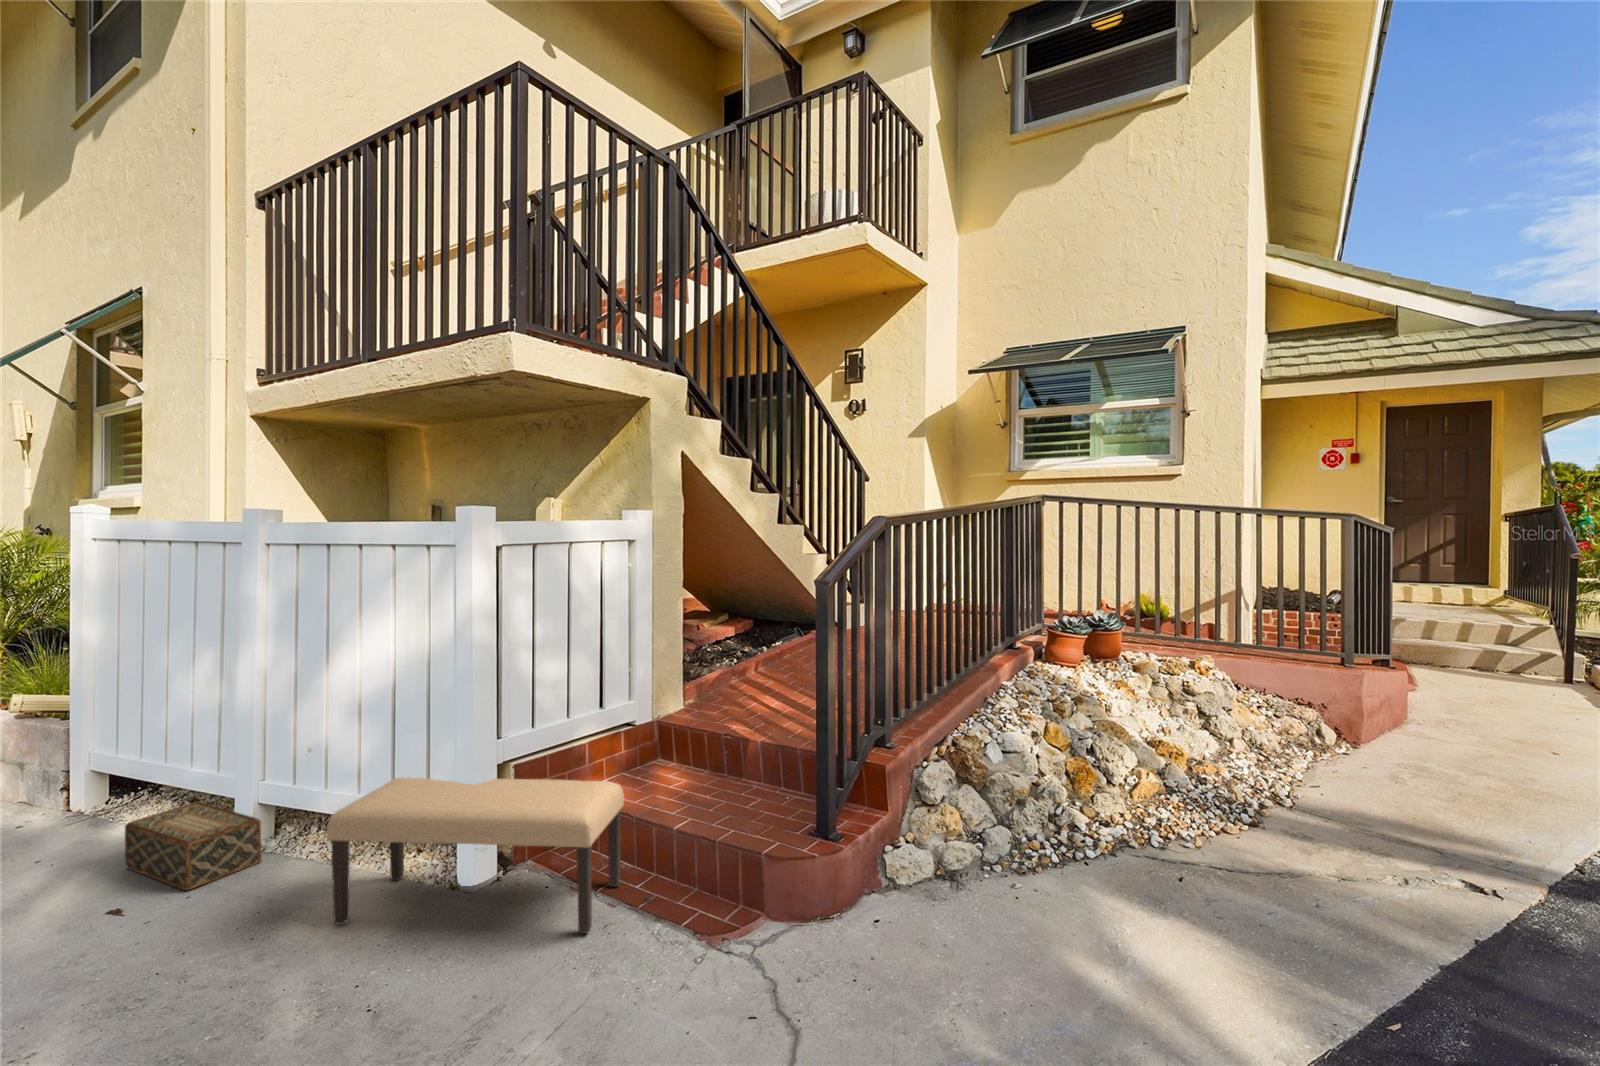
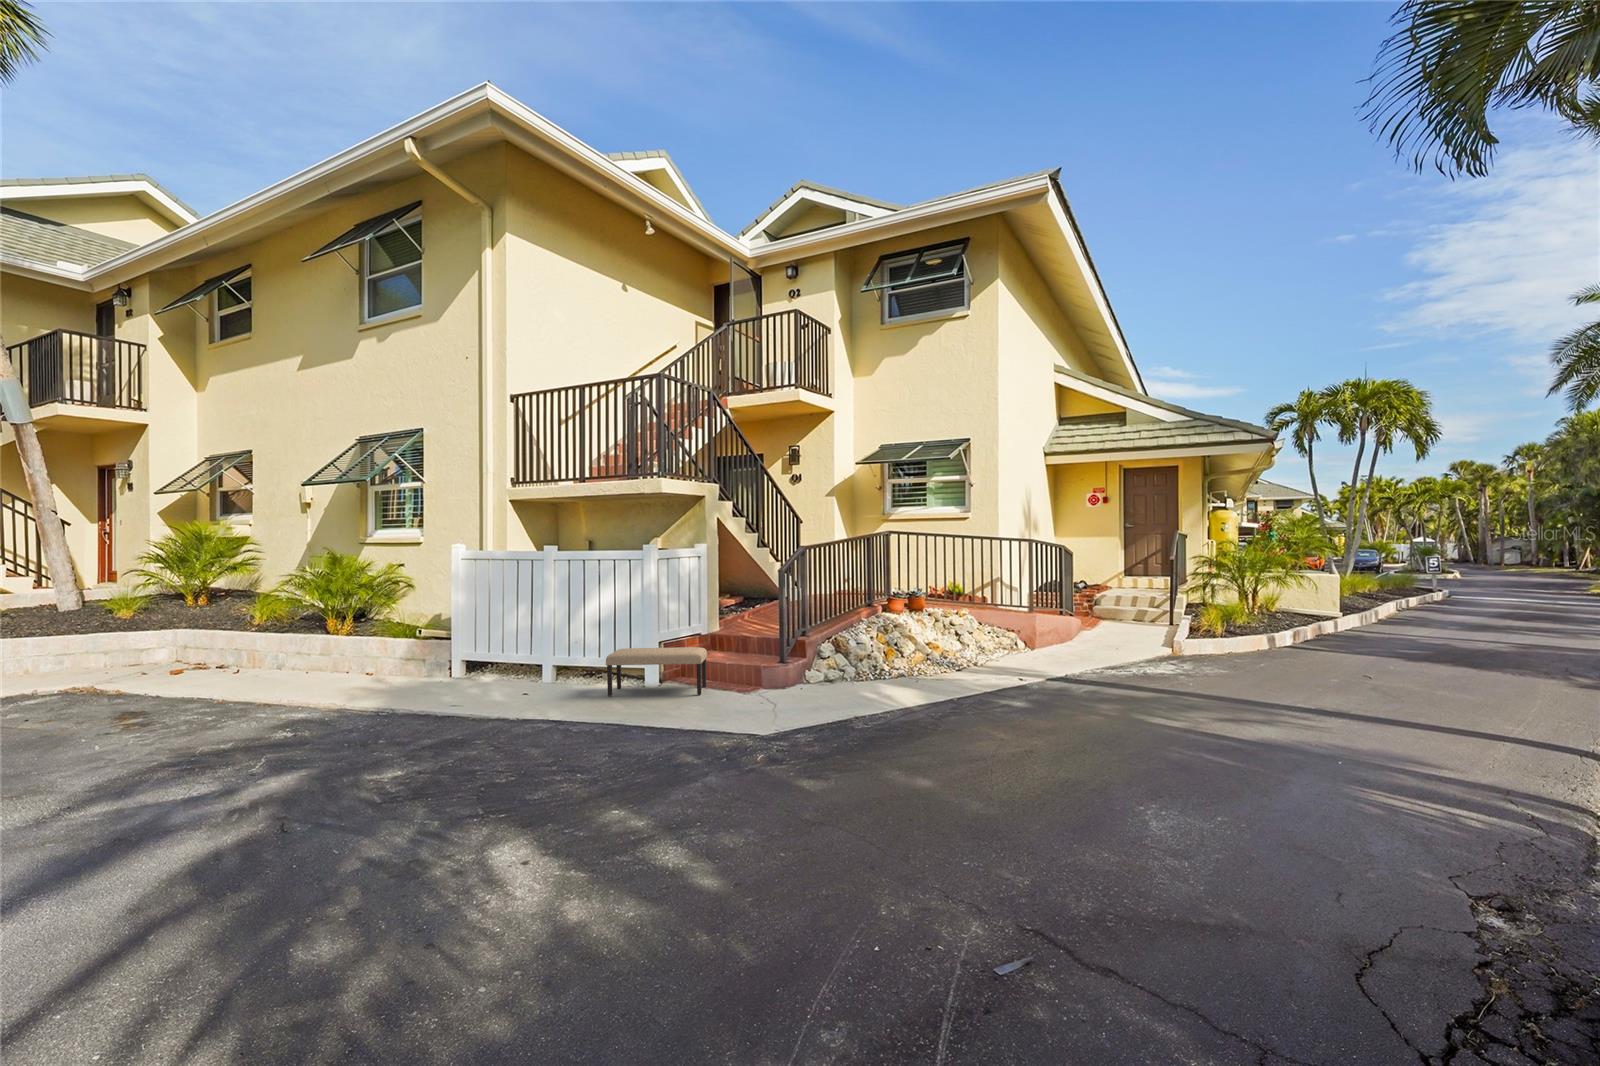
woven basket: present [125,802,261,890] -> none [506,667,560,693]

